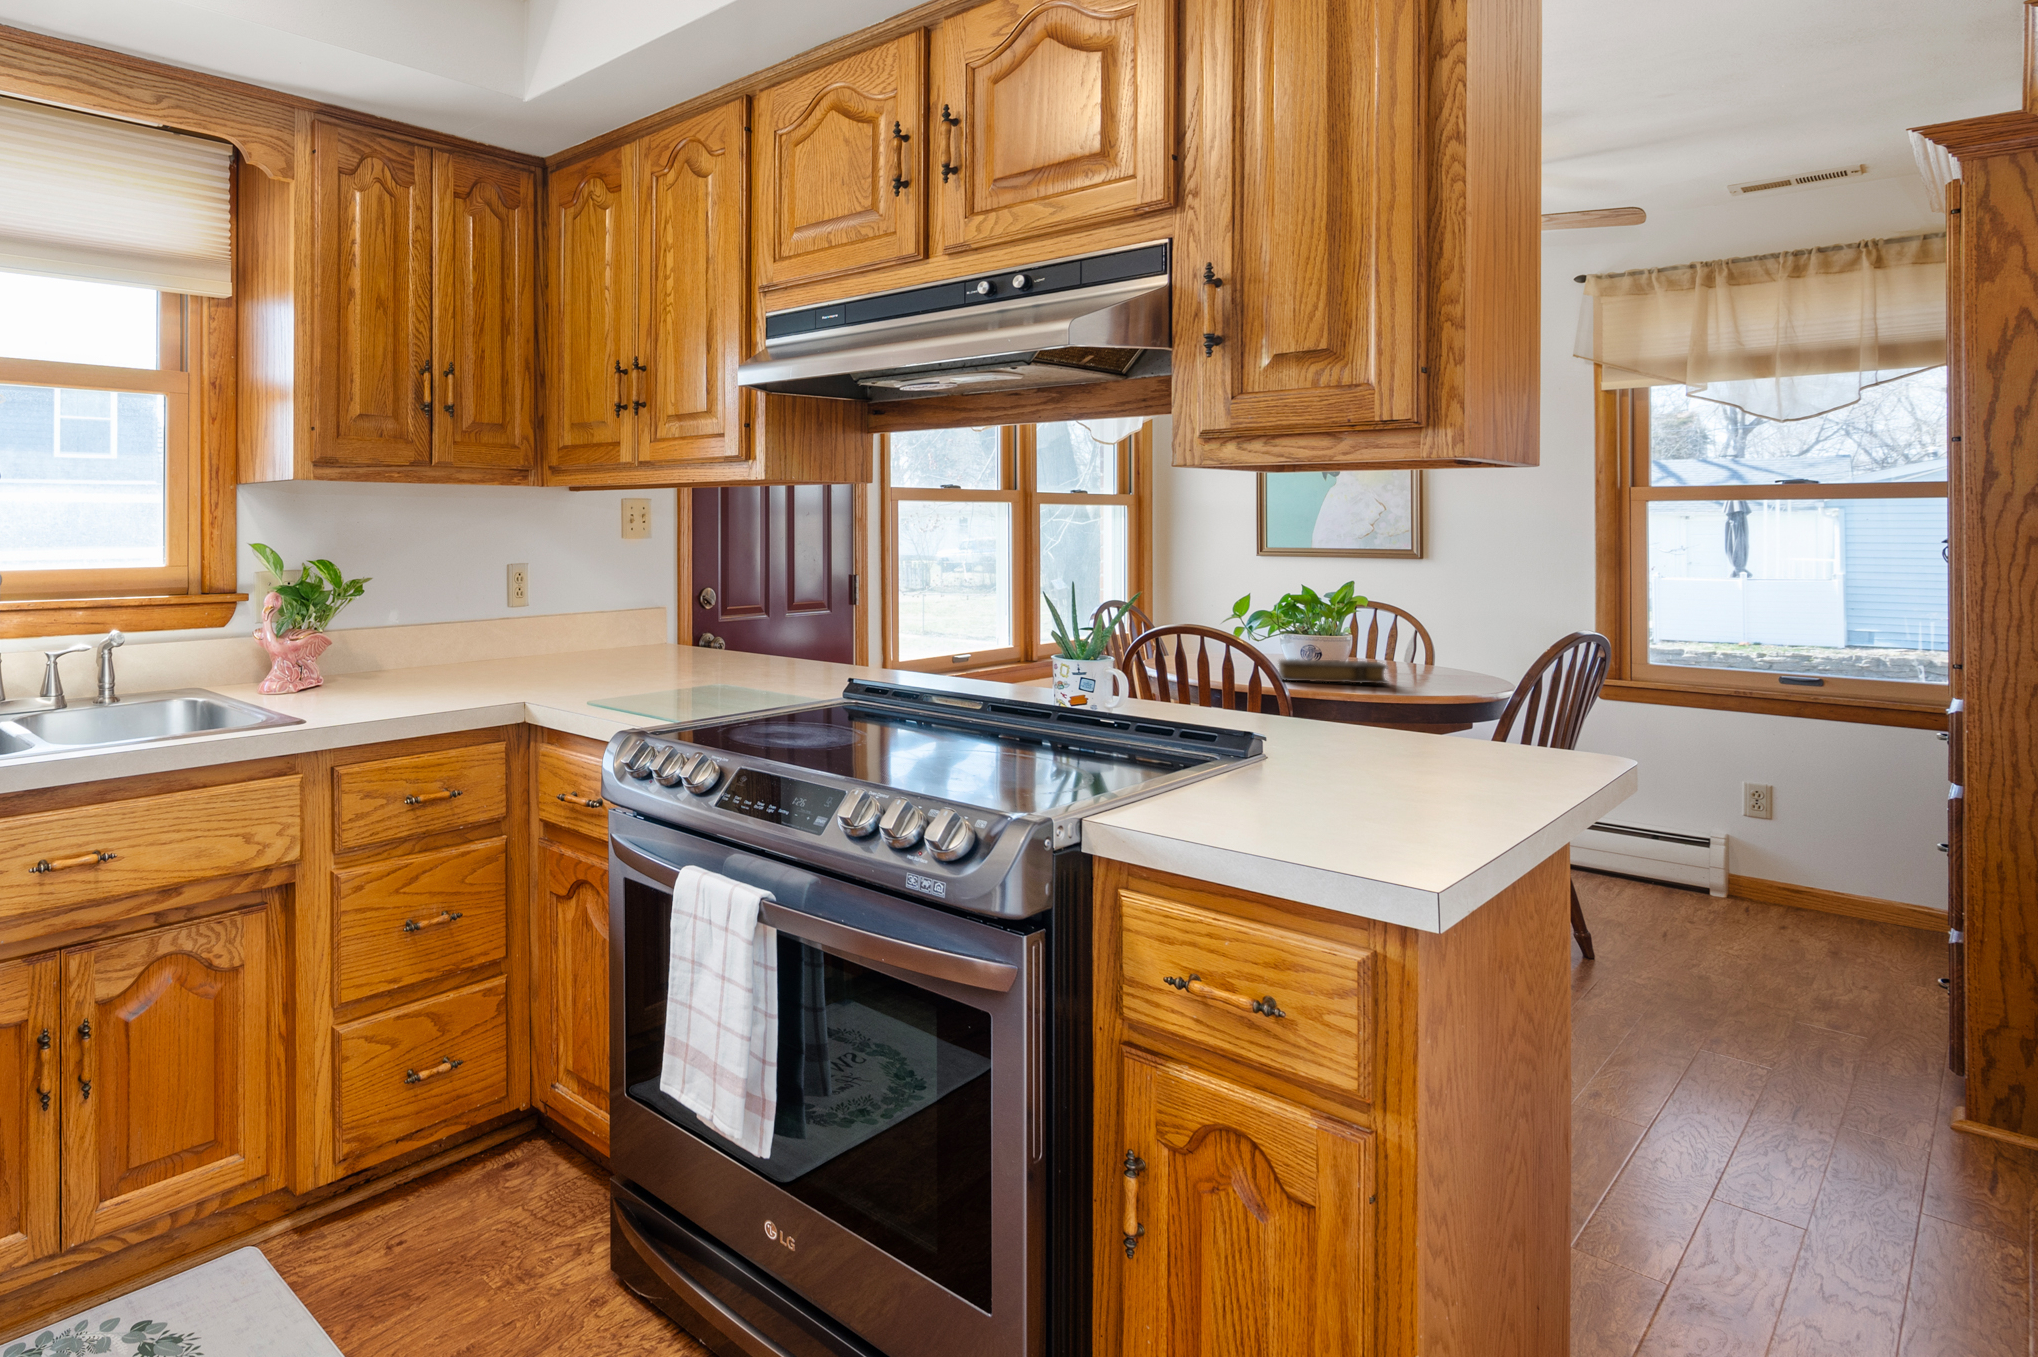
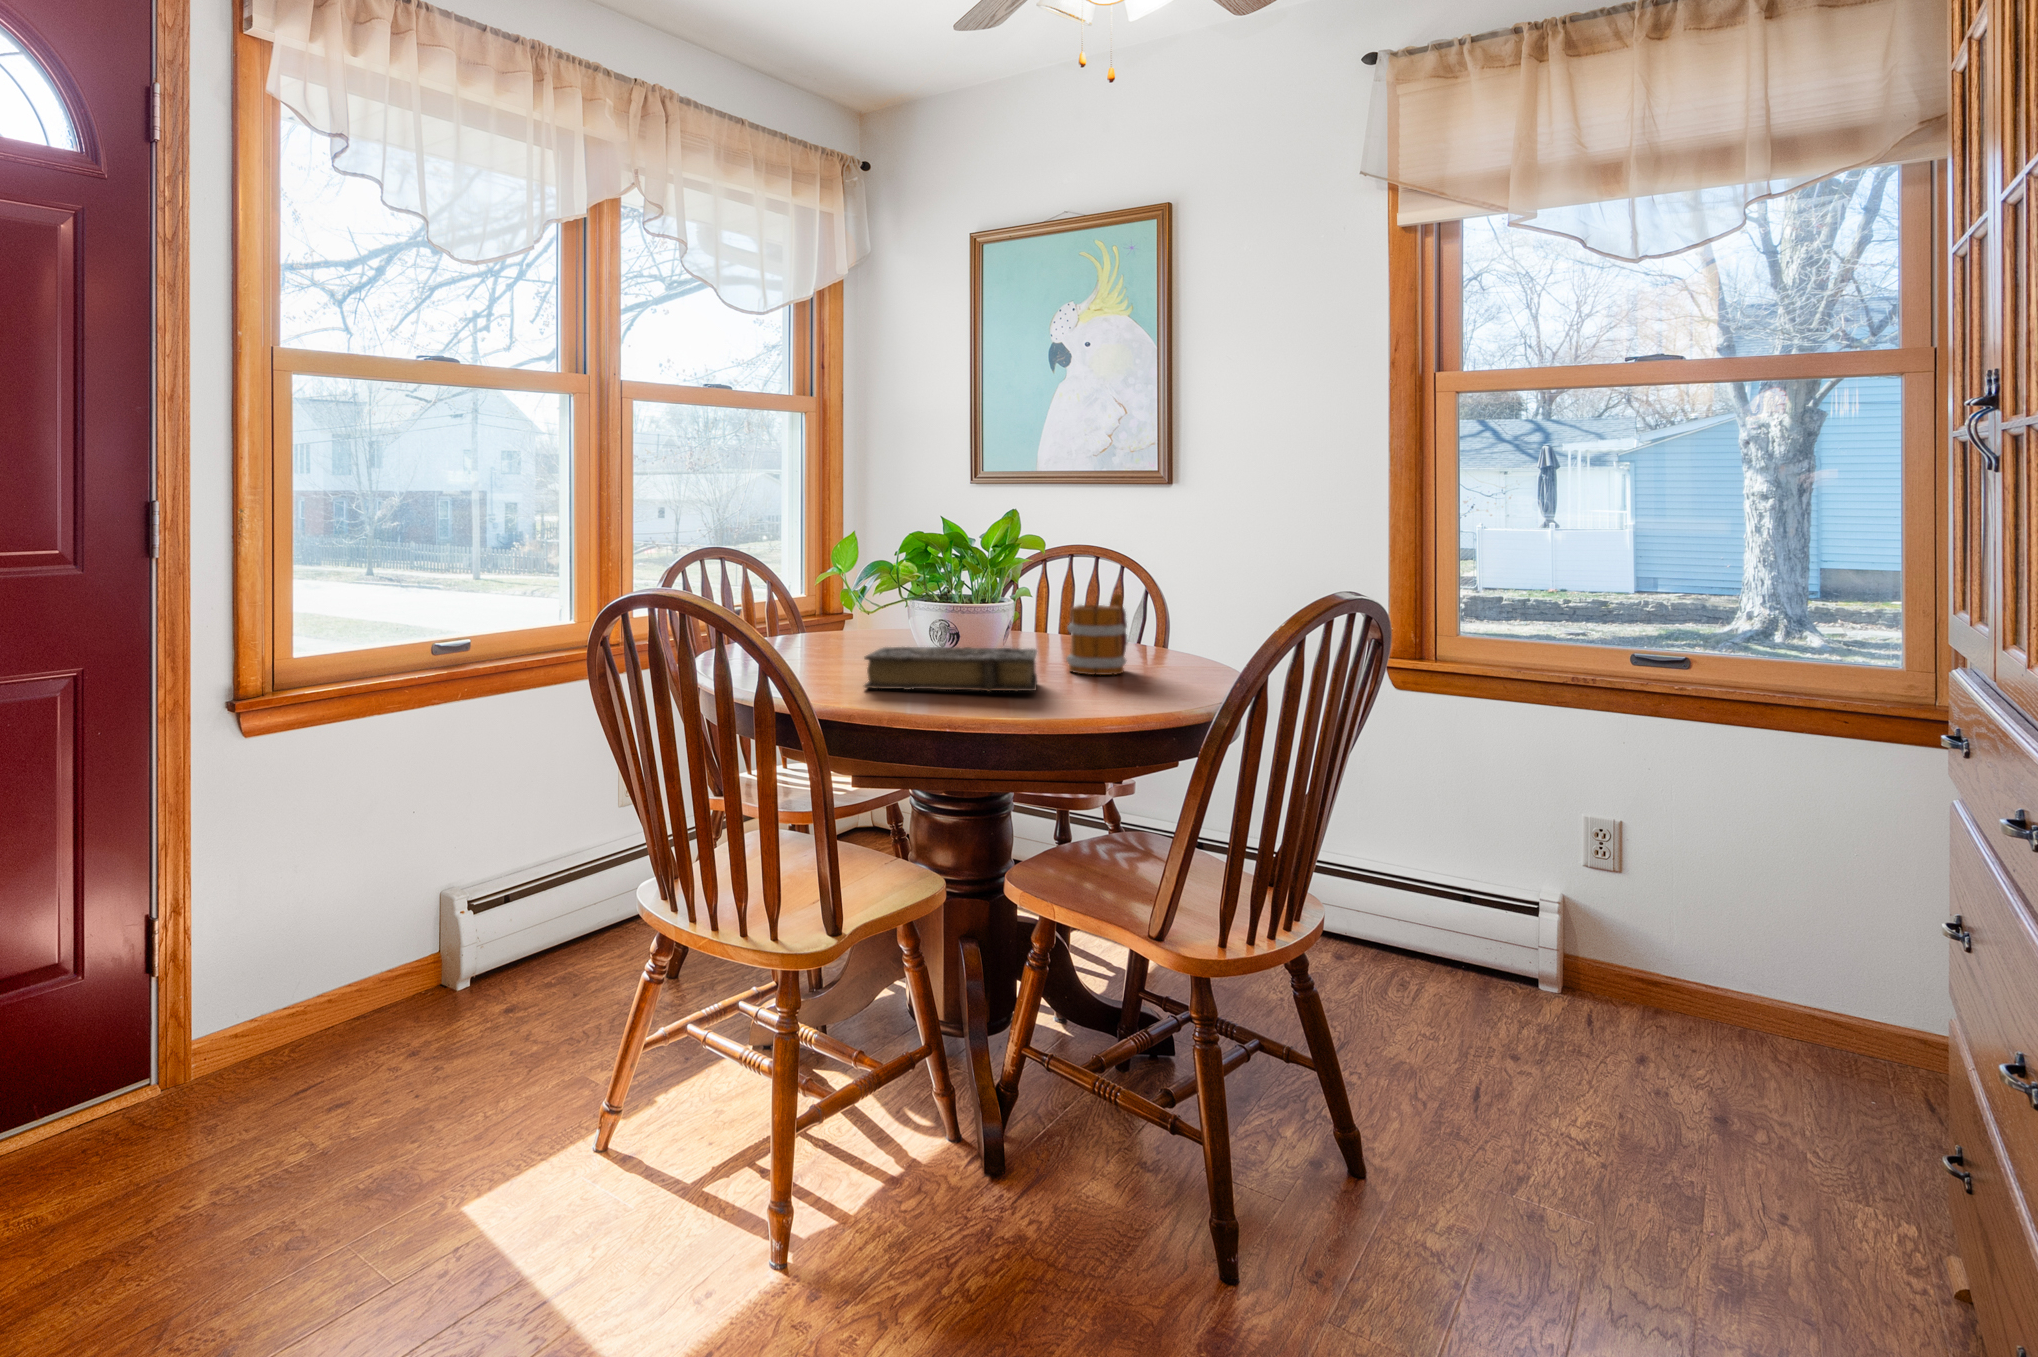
mug: none [1390,632,1431,679] -> present [1066,594,1127,675]

